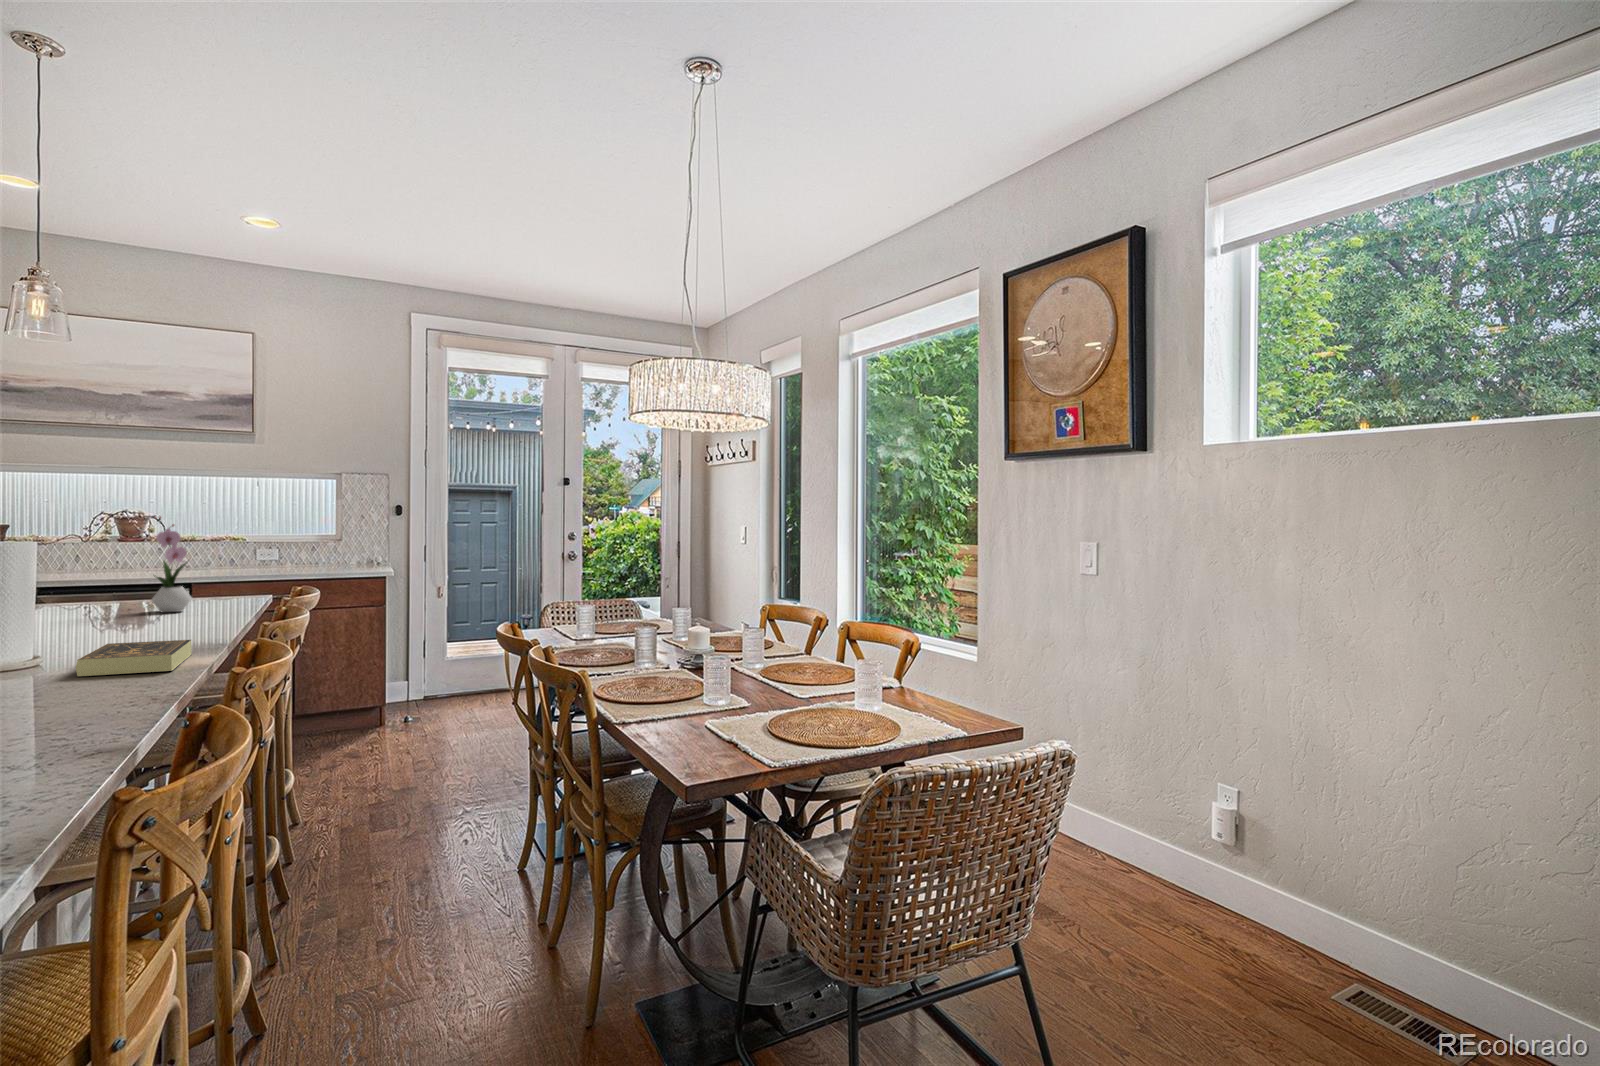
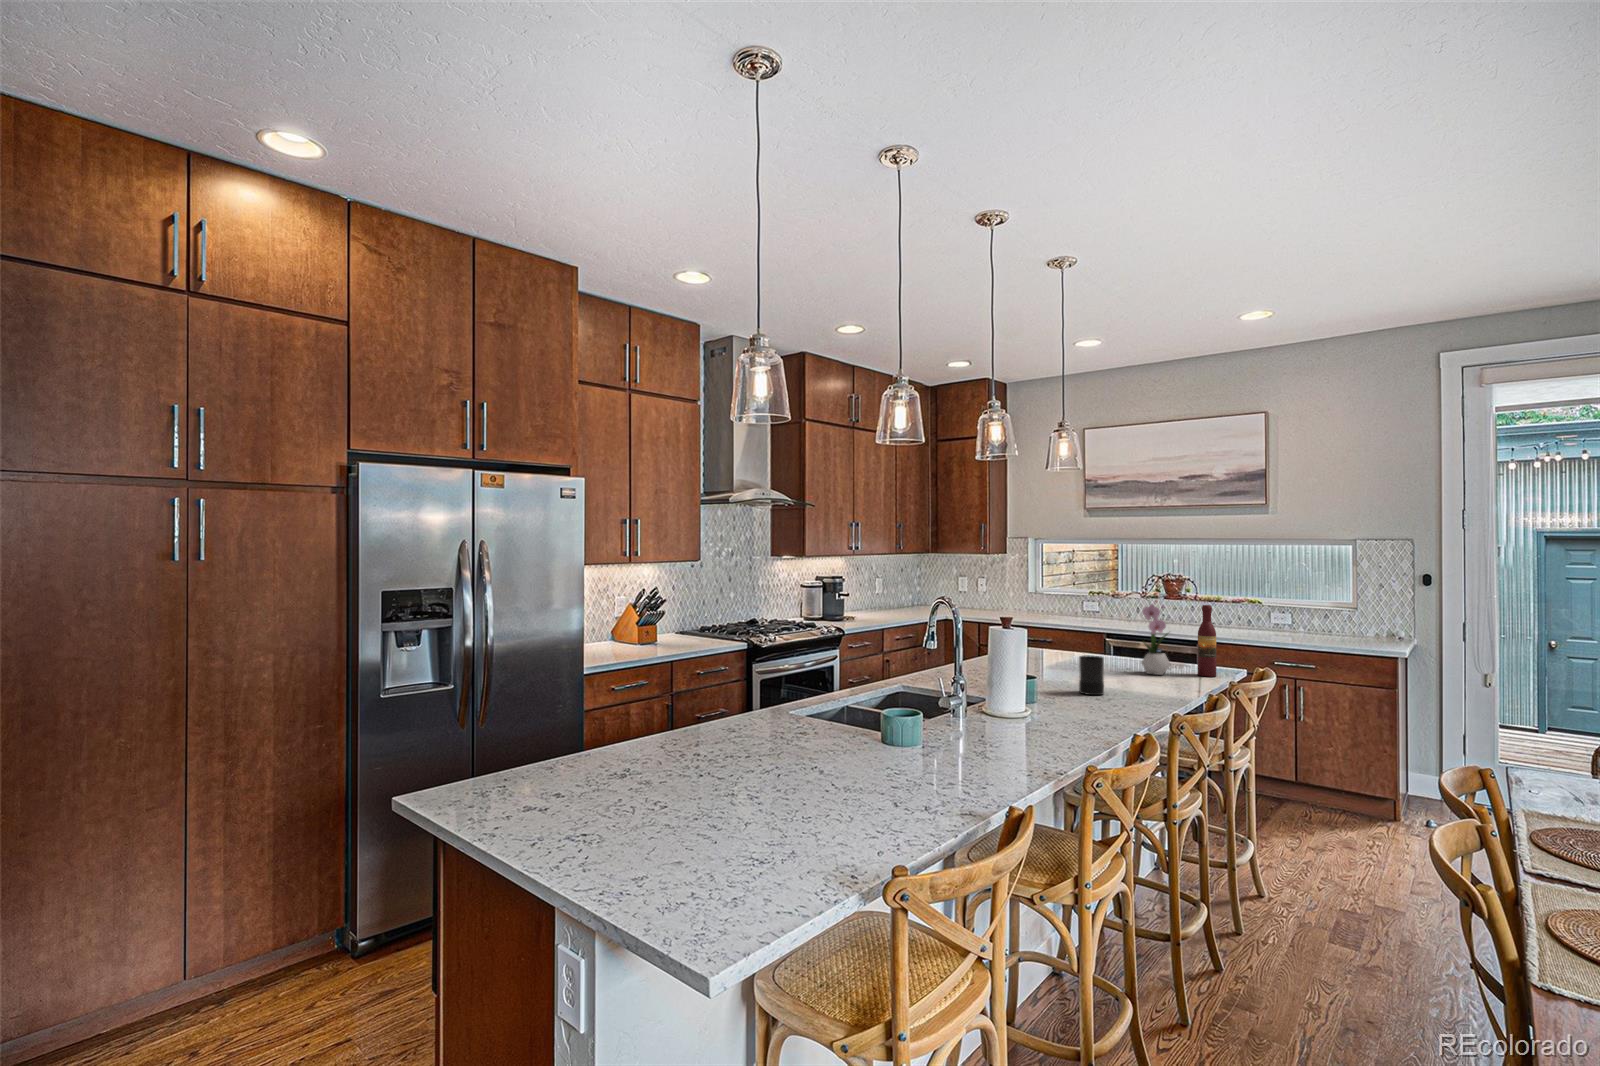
wine bottle: none [223,529,245,607] -> present [1198,605,1216,677]
candle: none [83,587,128,639] -> present [1079,656,1104,695]
book: present [76,640,192,676] -> none [1040,702,1127,736]

